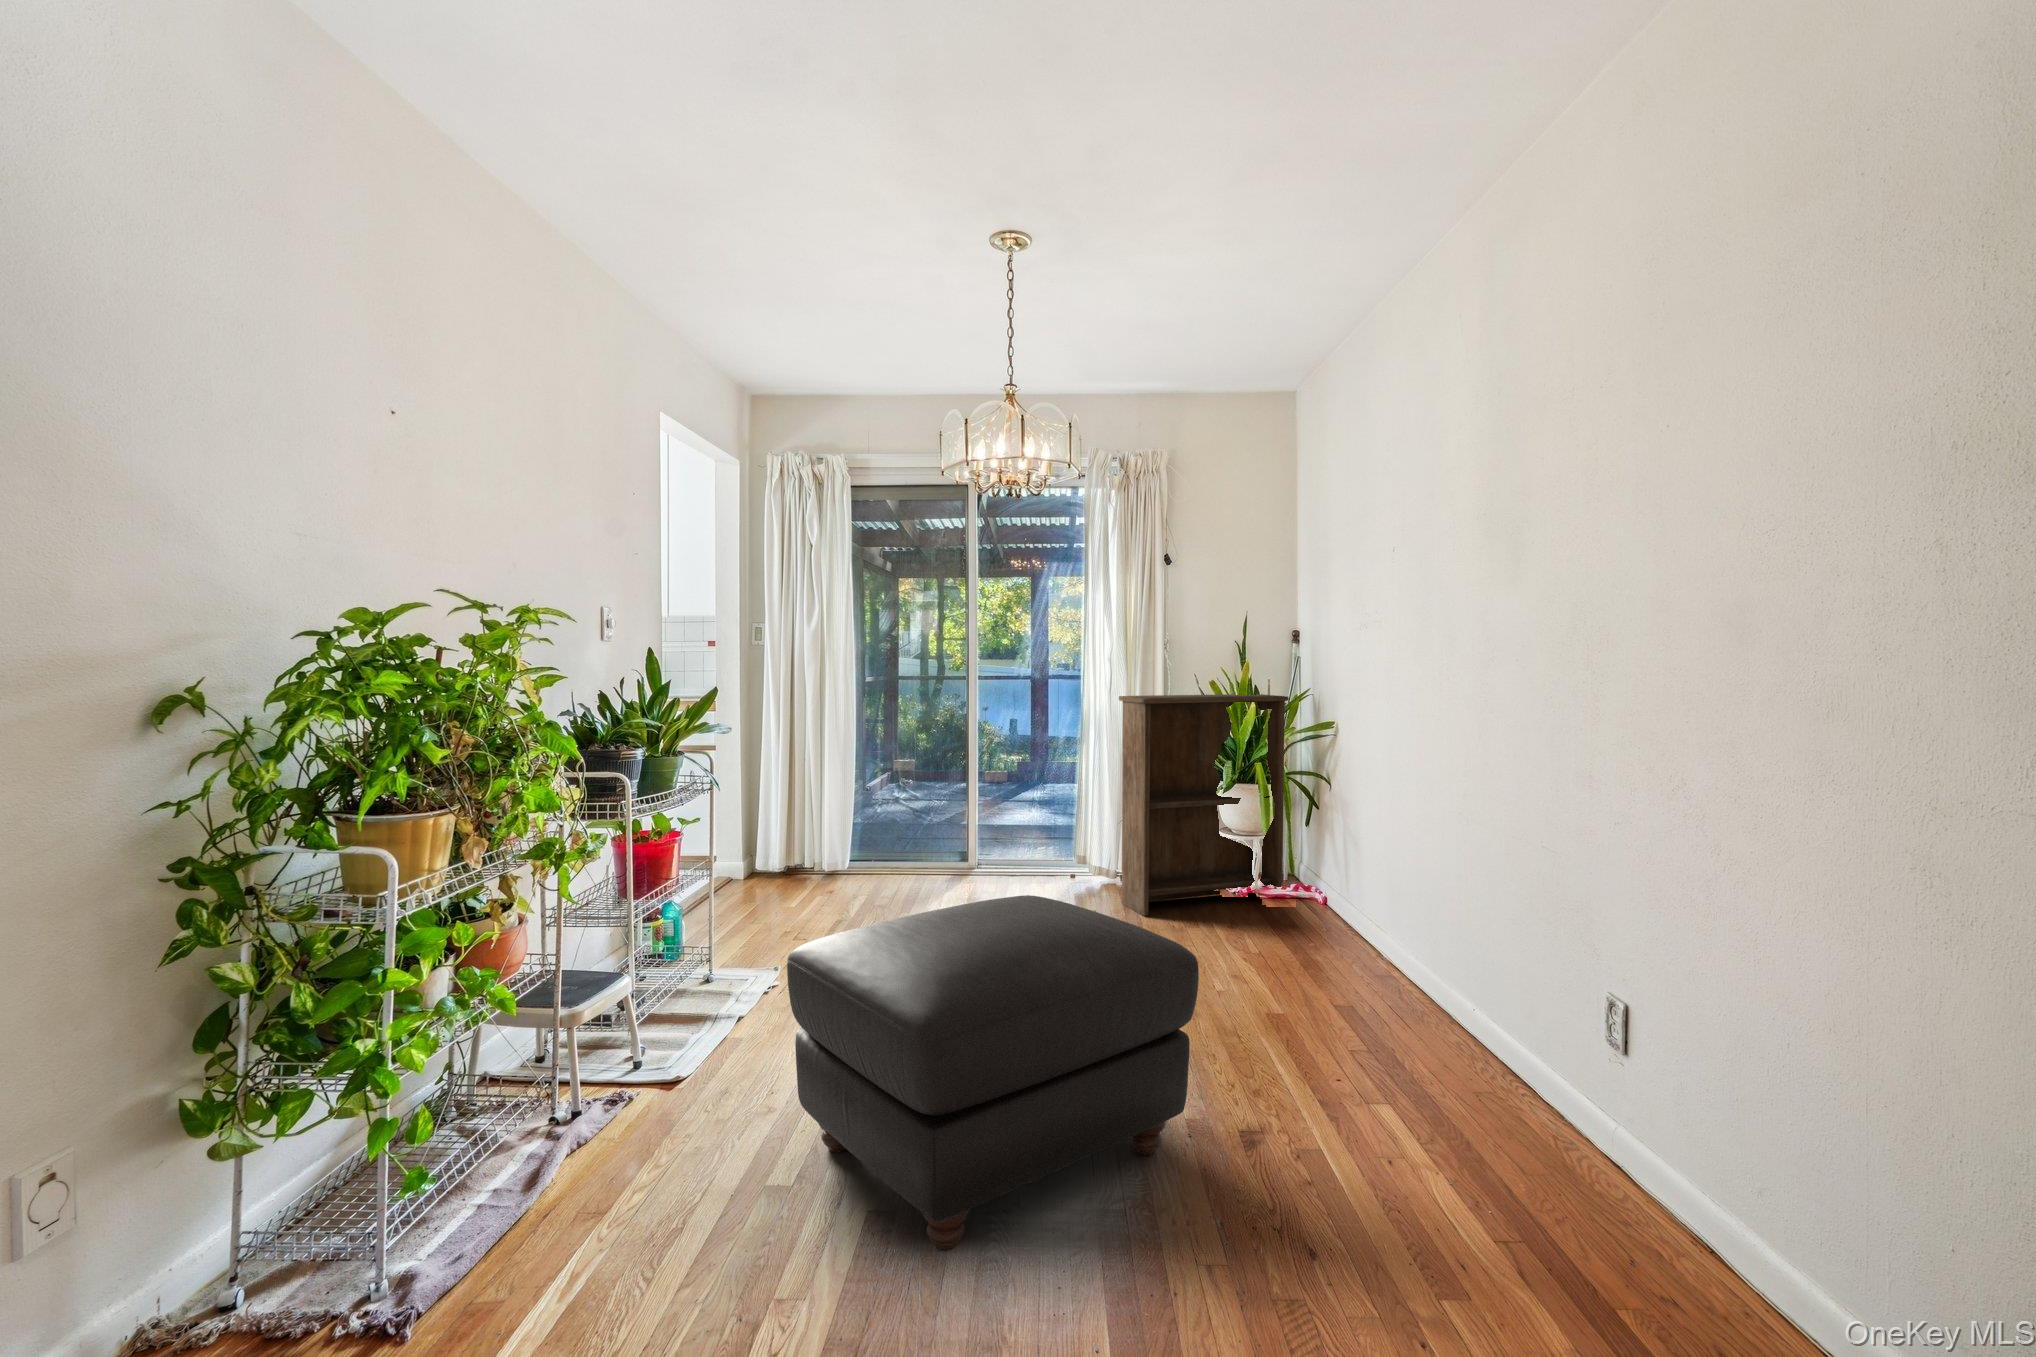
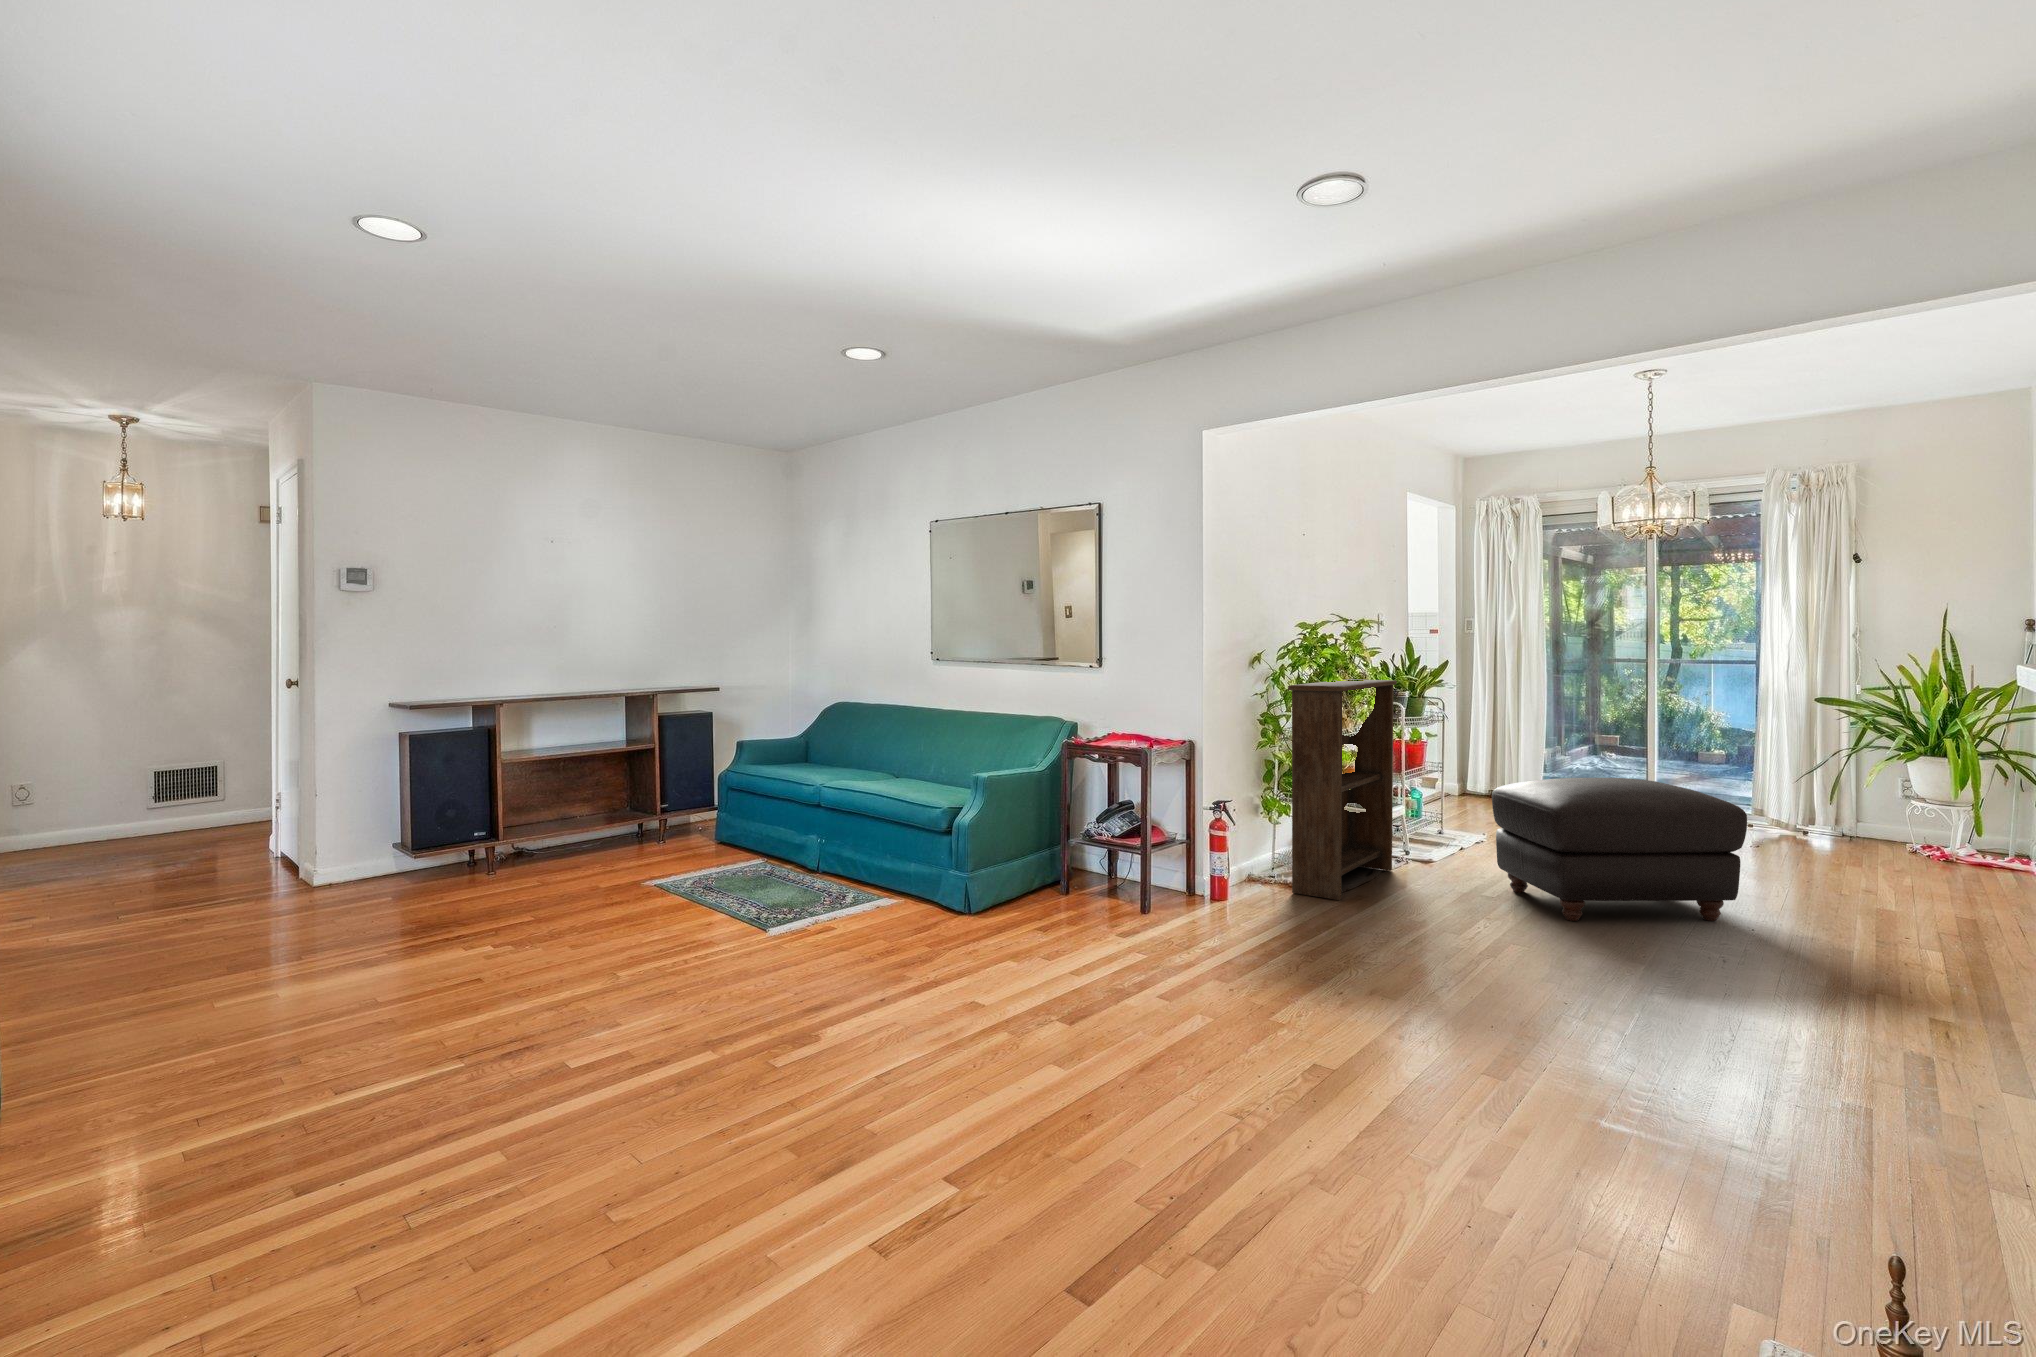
bookshelf: present [1119,694,1289,916] -> present [1288,680,1397,900]

